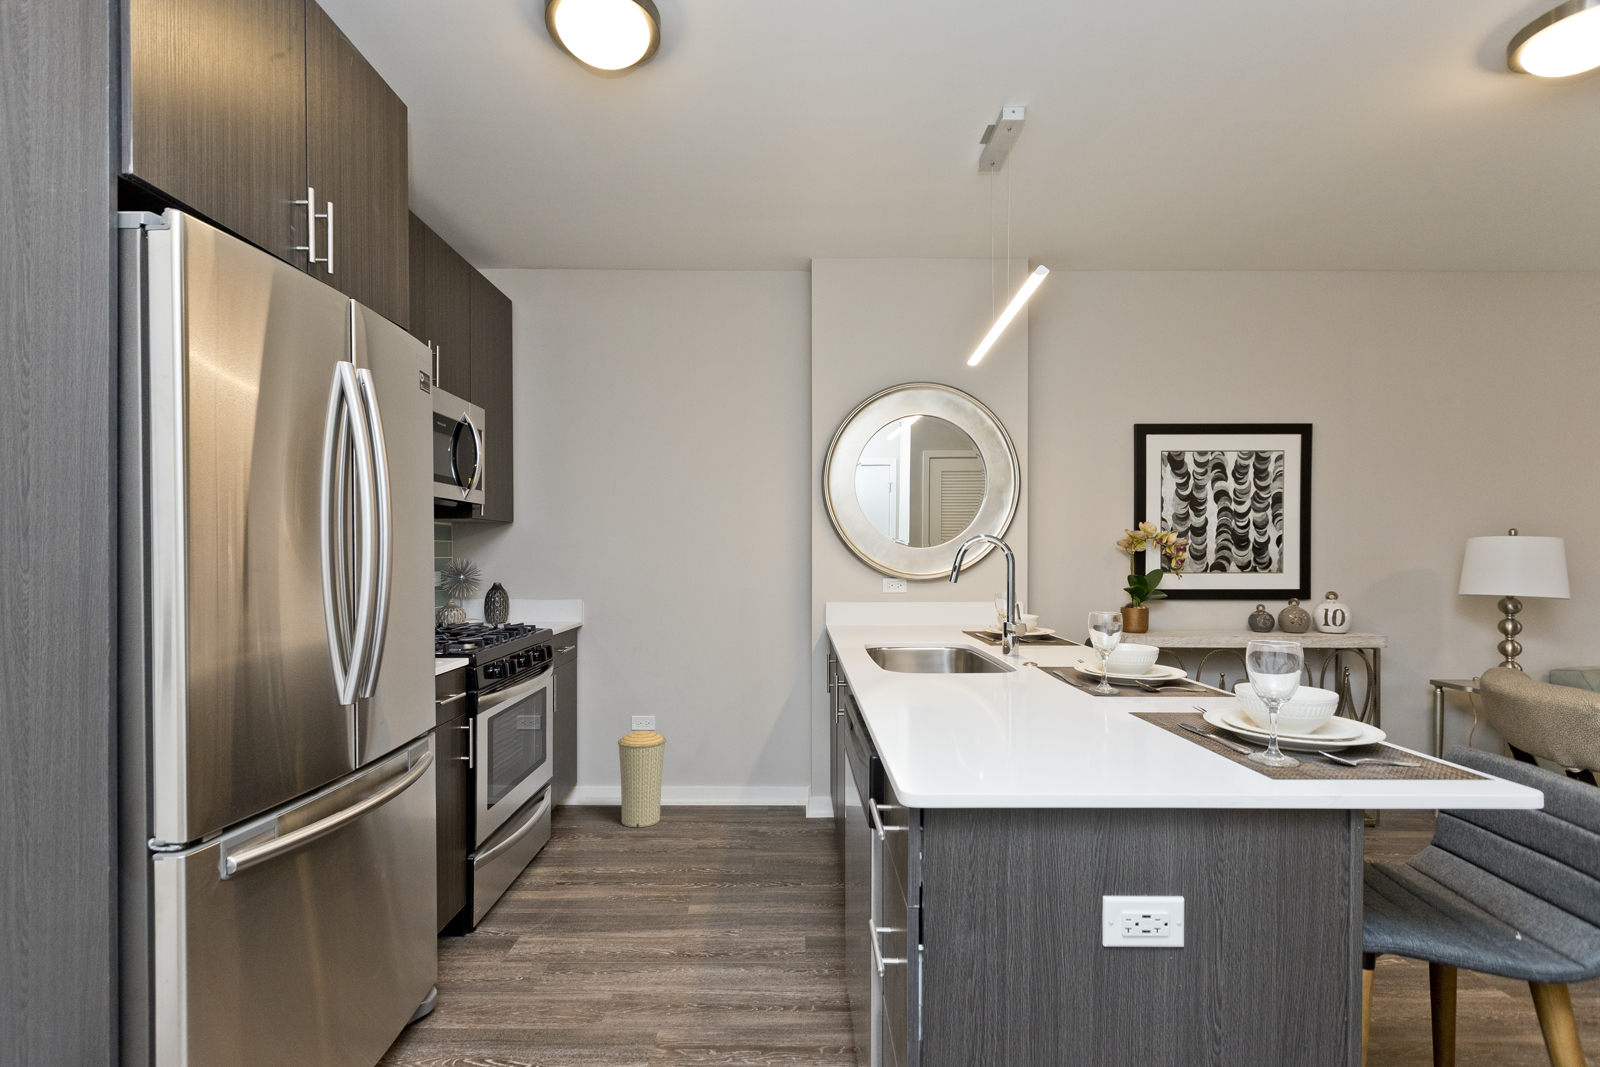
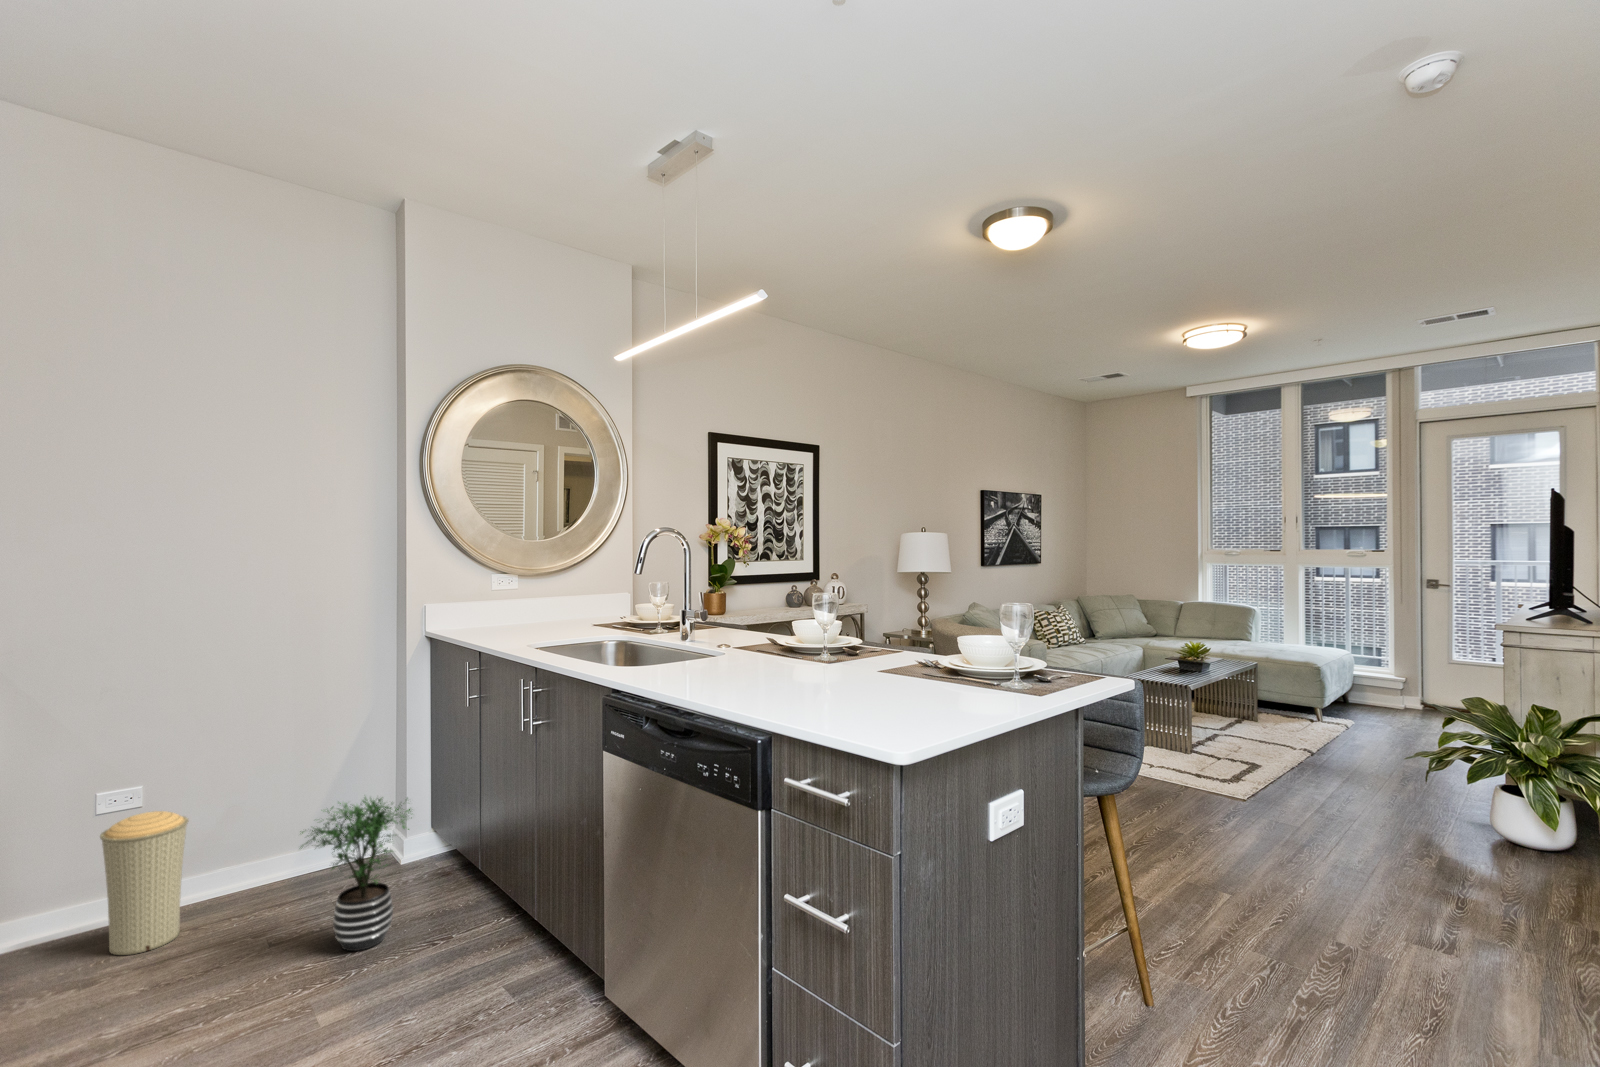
potted plant: none [704,745,788,870] -> present [301,797,411,951]

